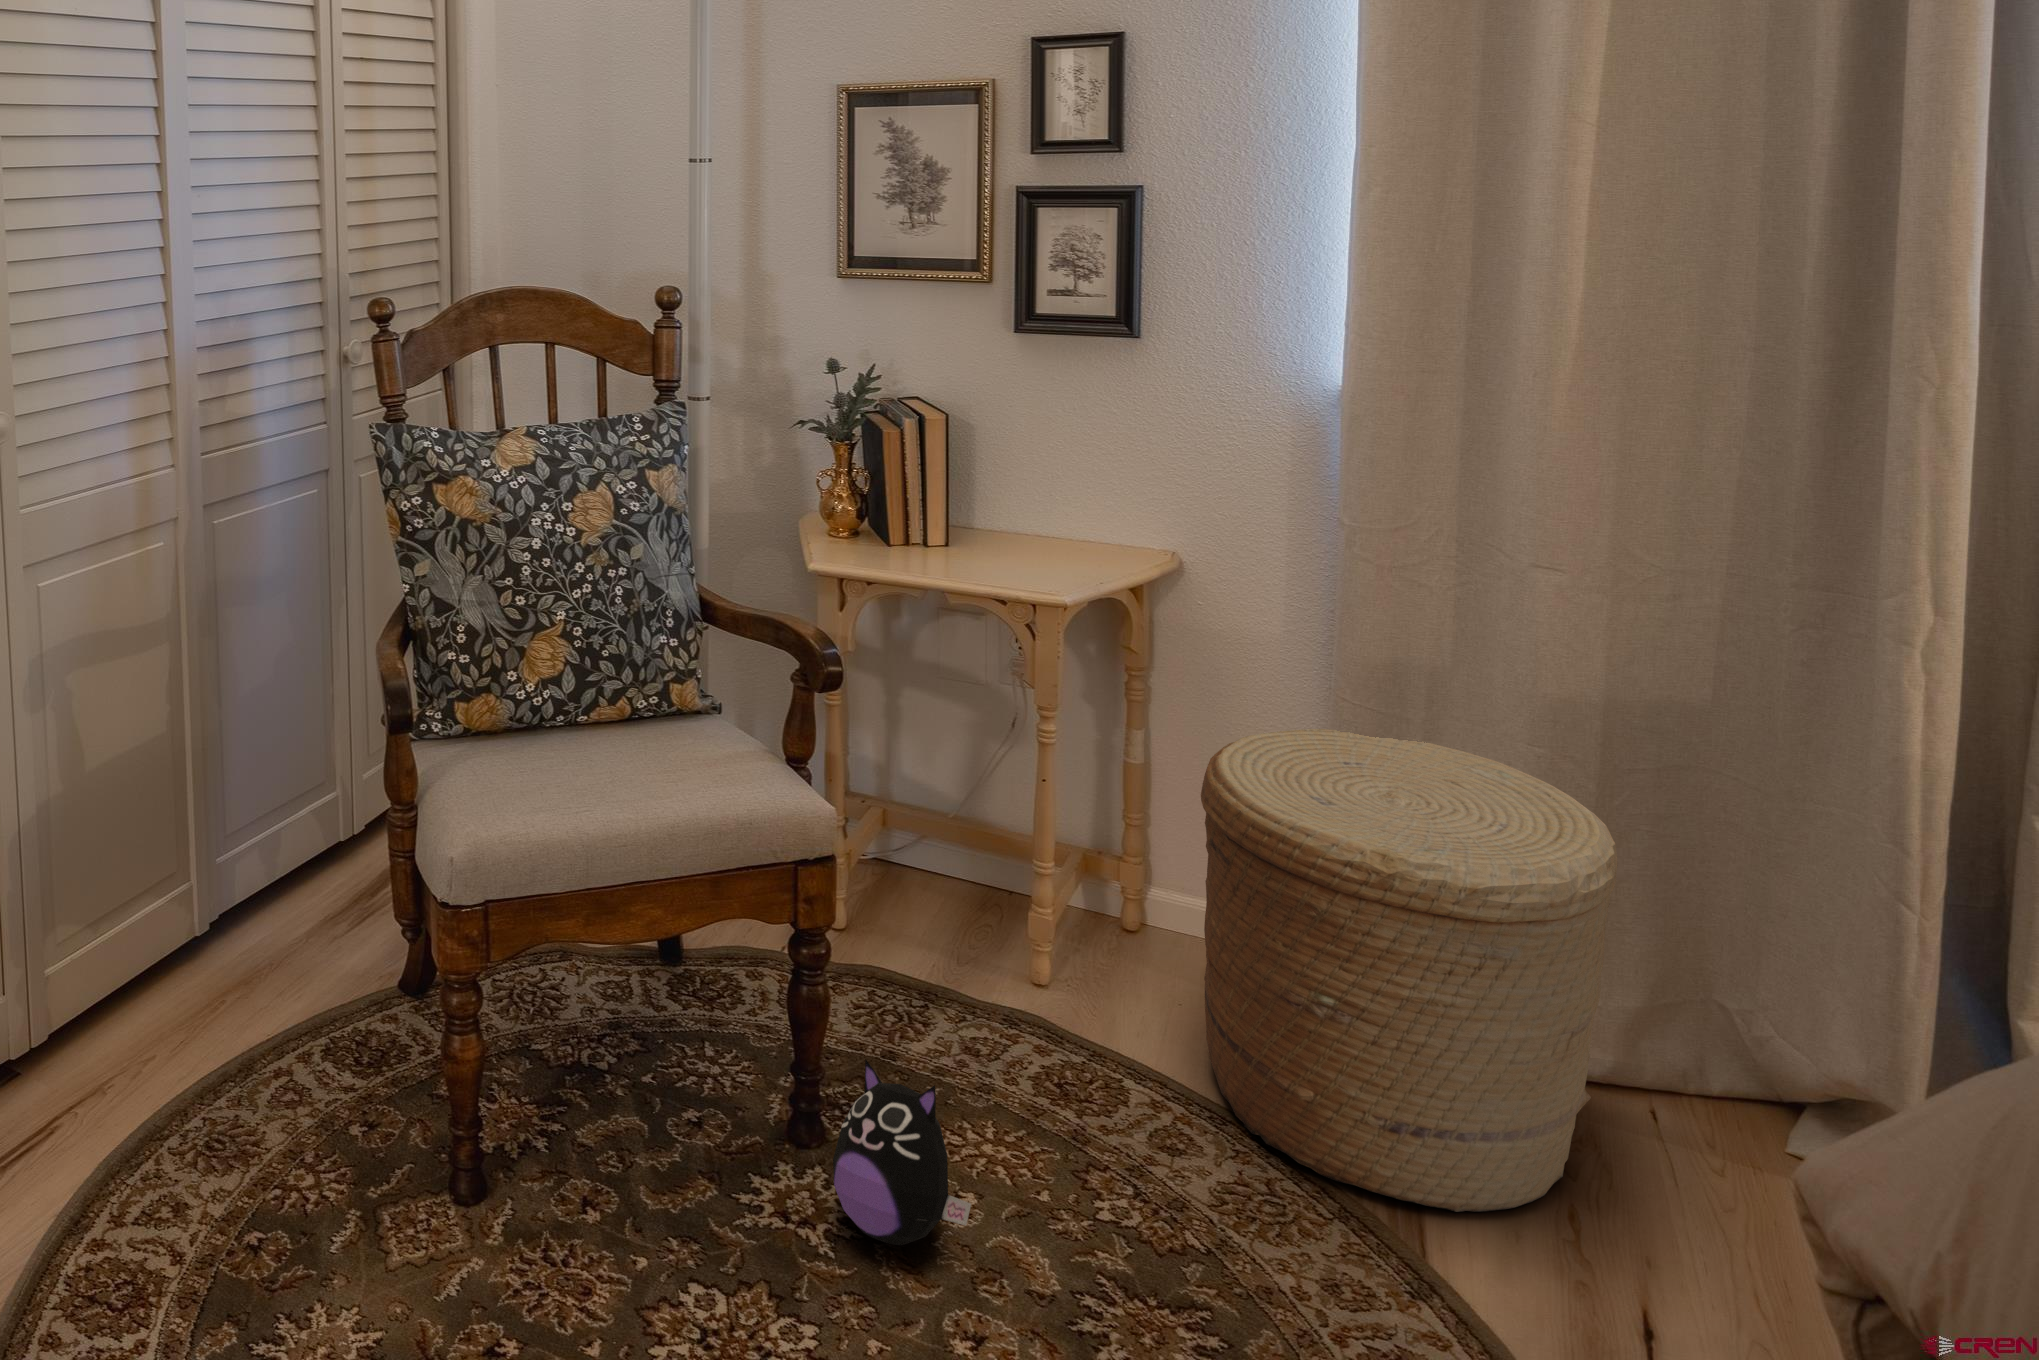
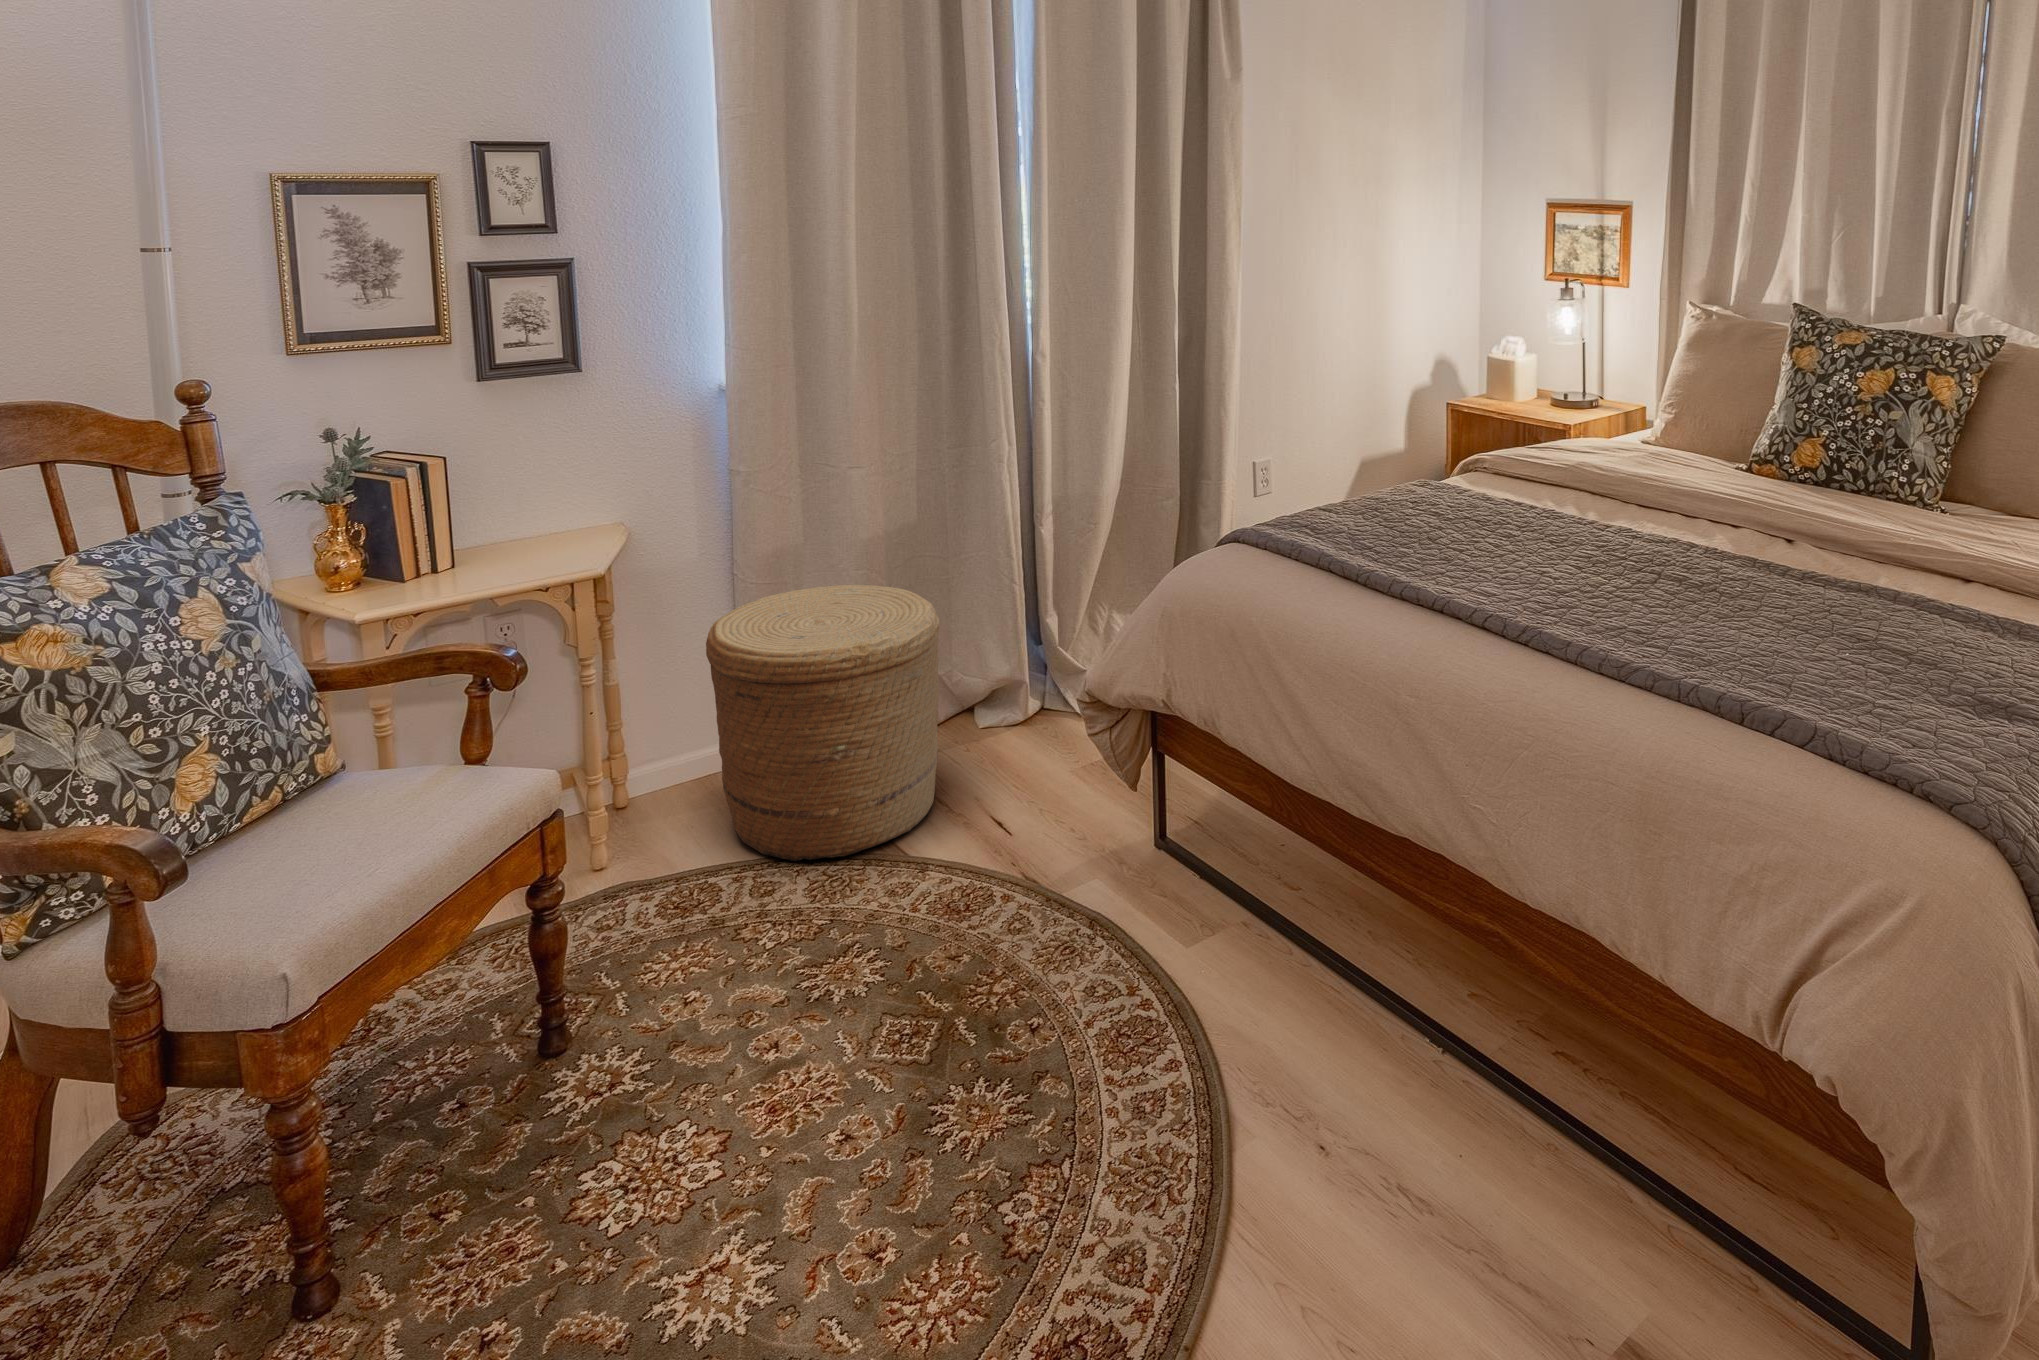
plush toy: present [833,1059,971,1245] -> none [611,920,725,1055]

